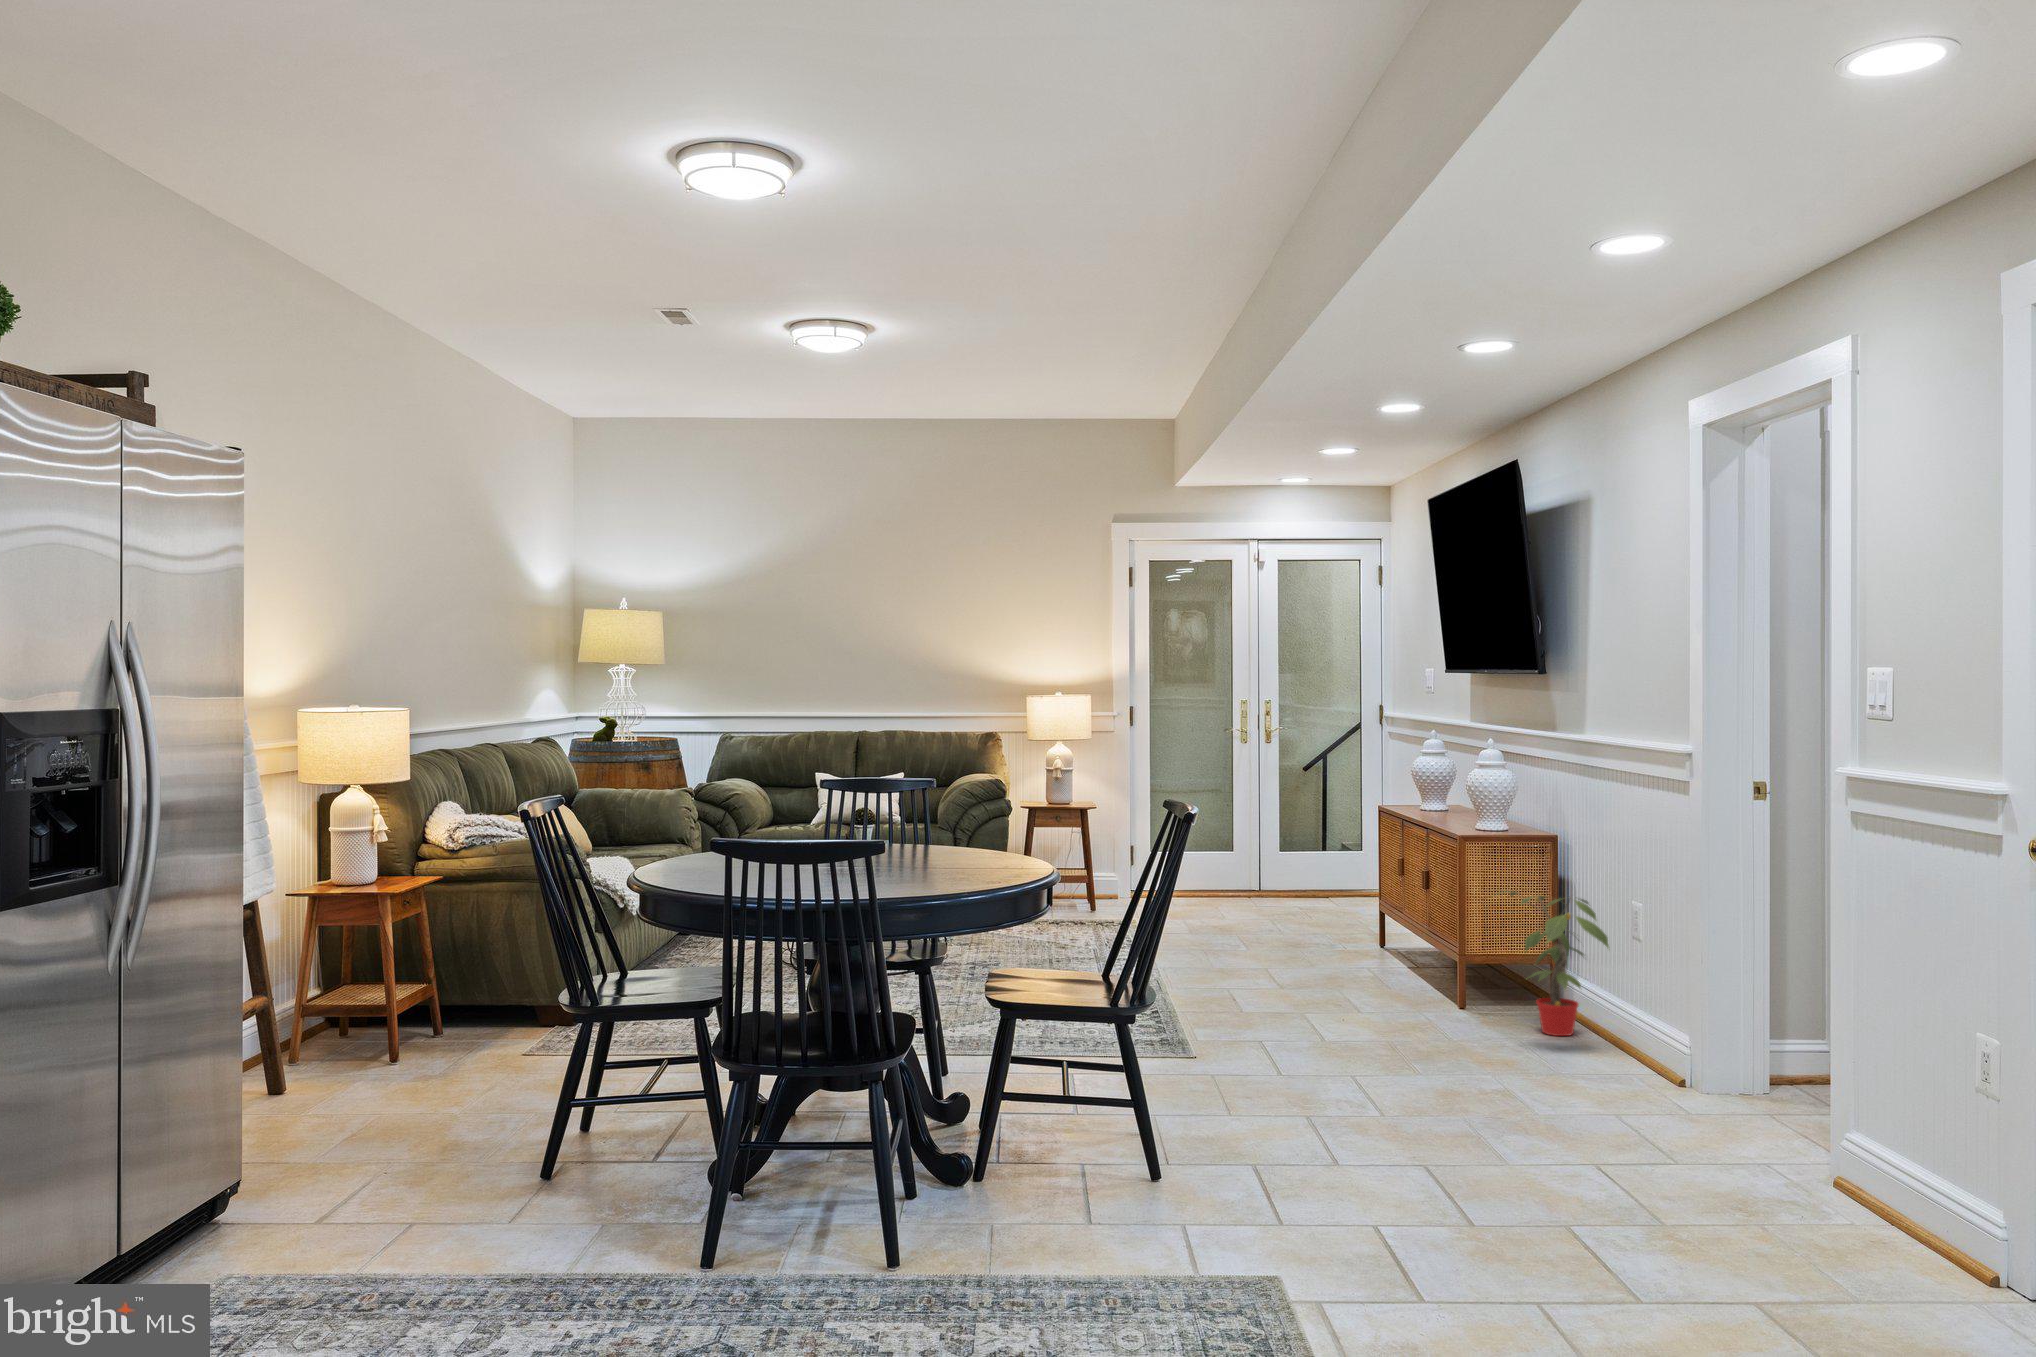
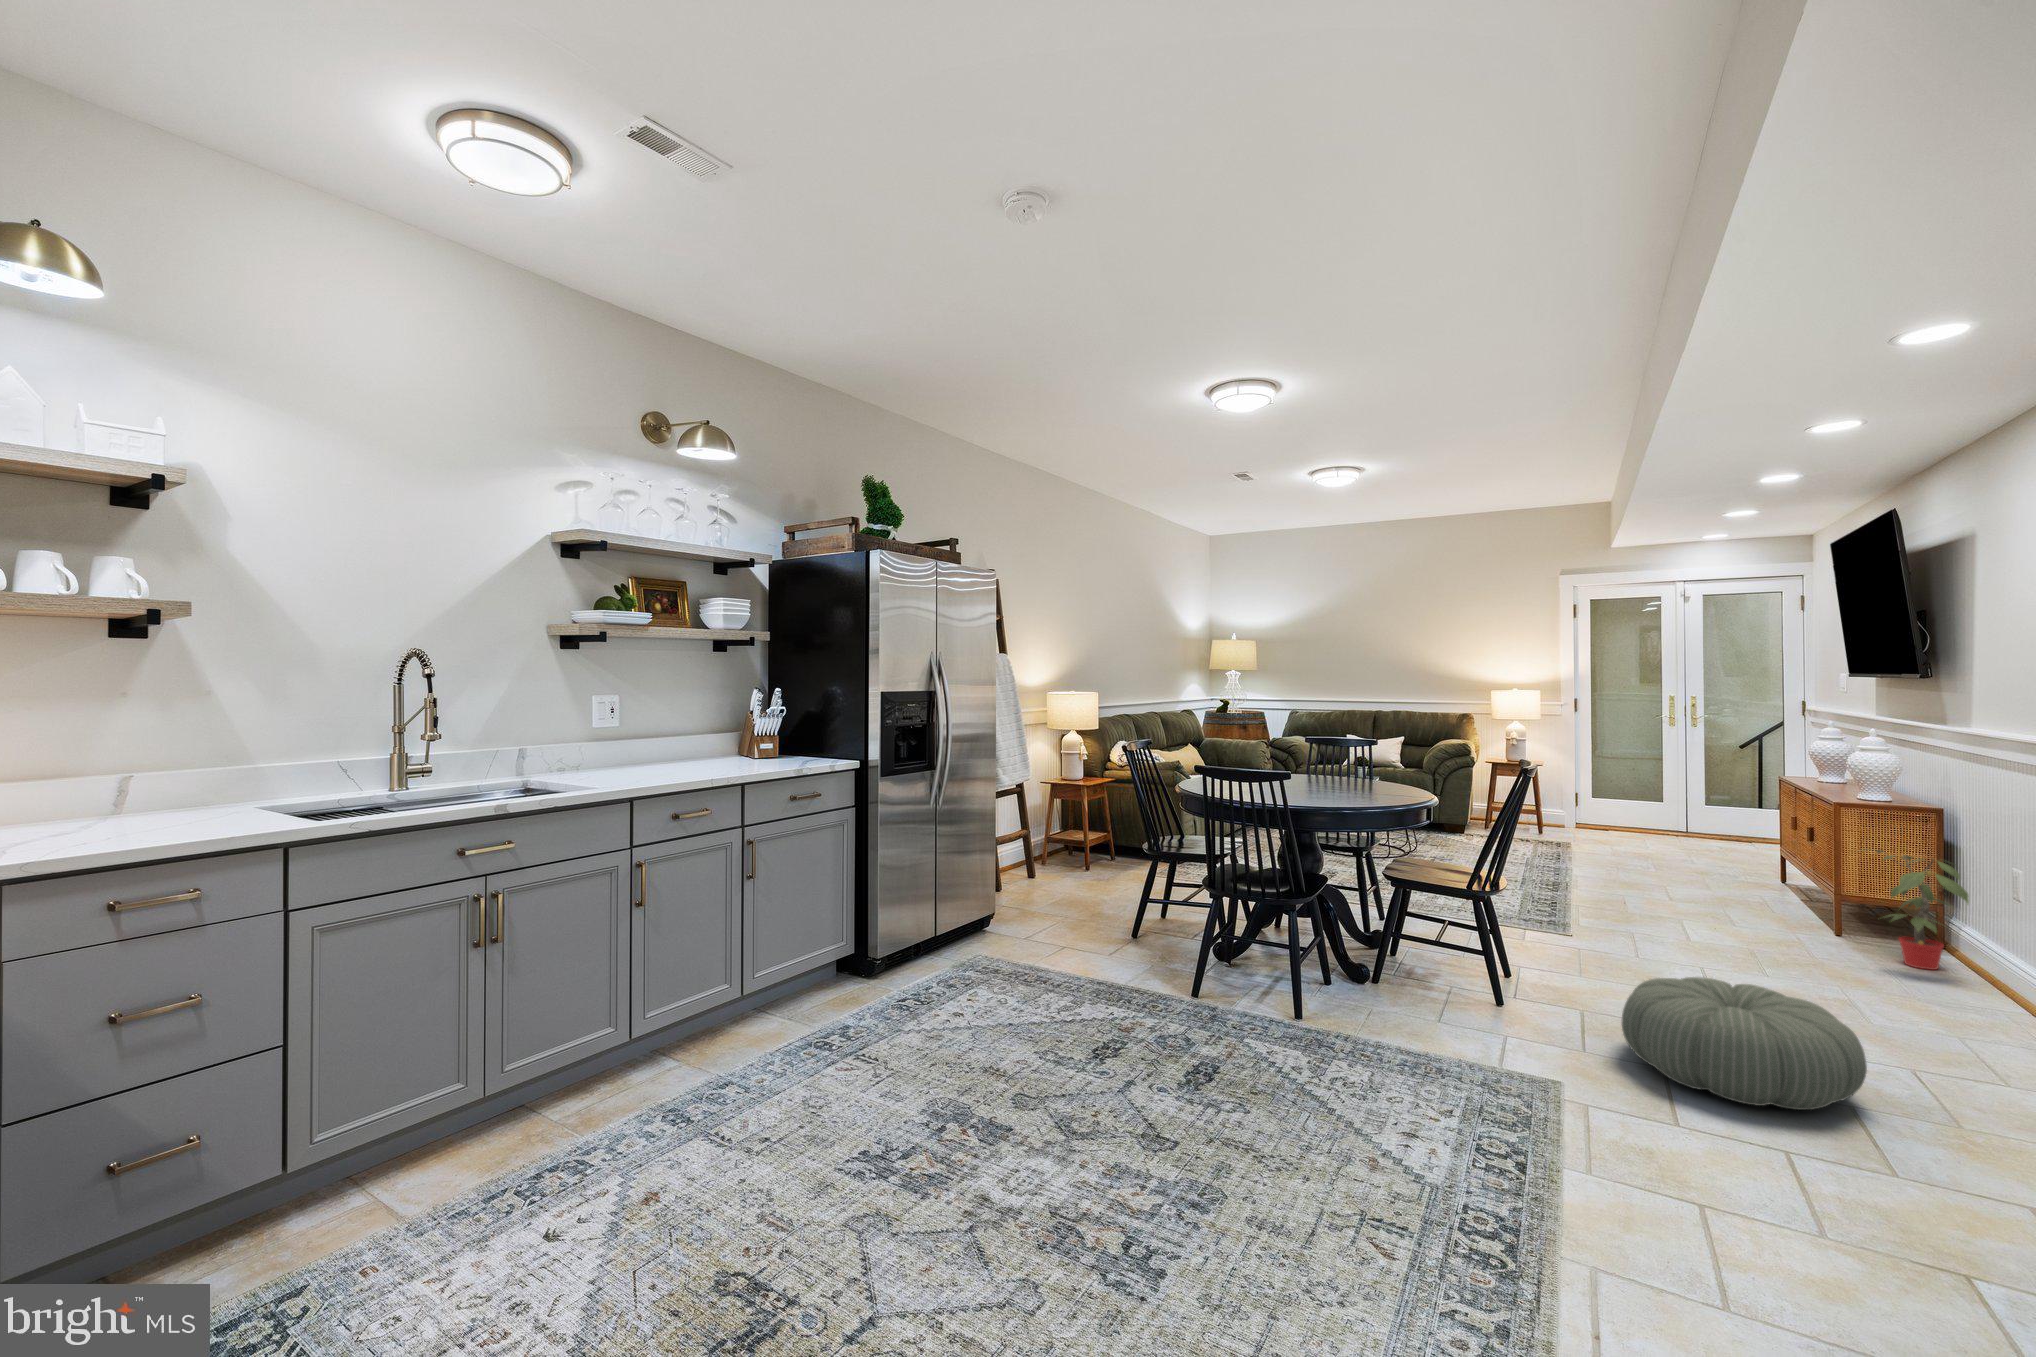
pouf: none [1332,1090,1599,1255] -> present [1622,977,1867,1110]

